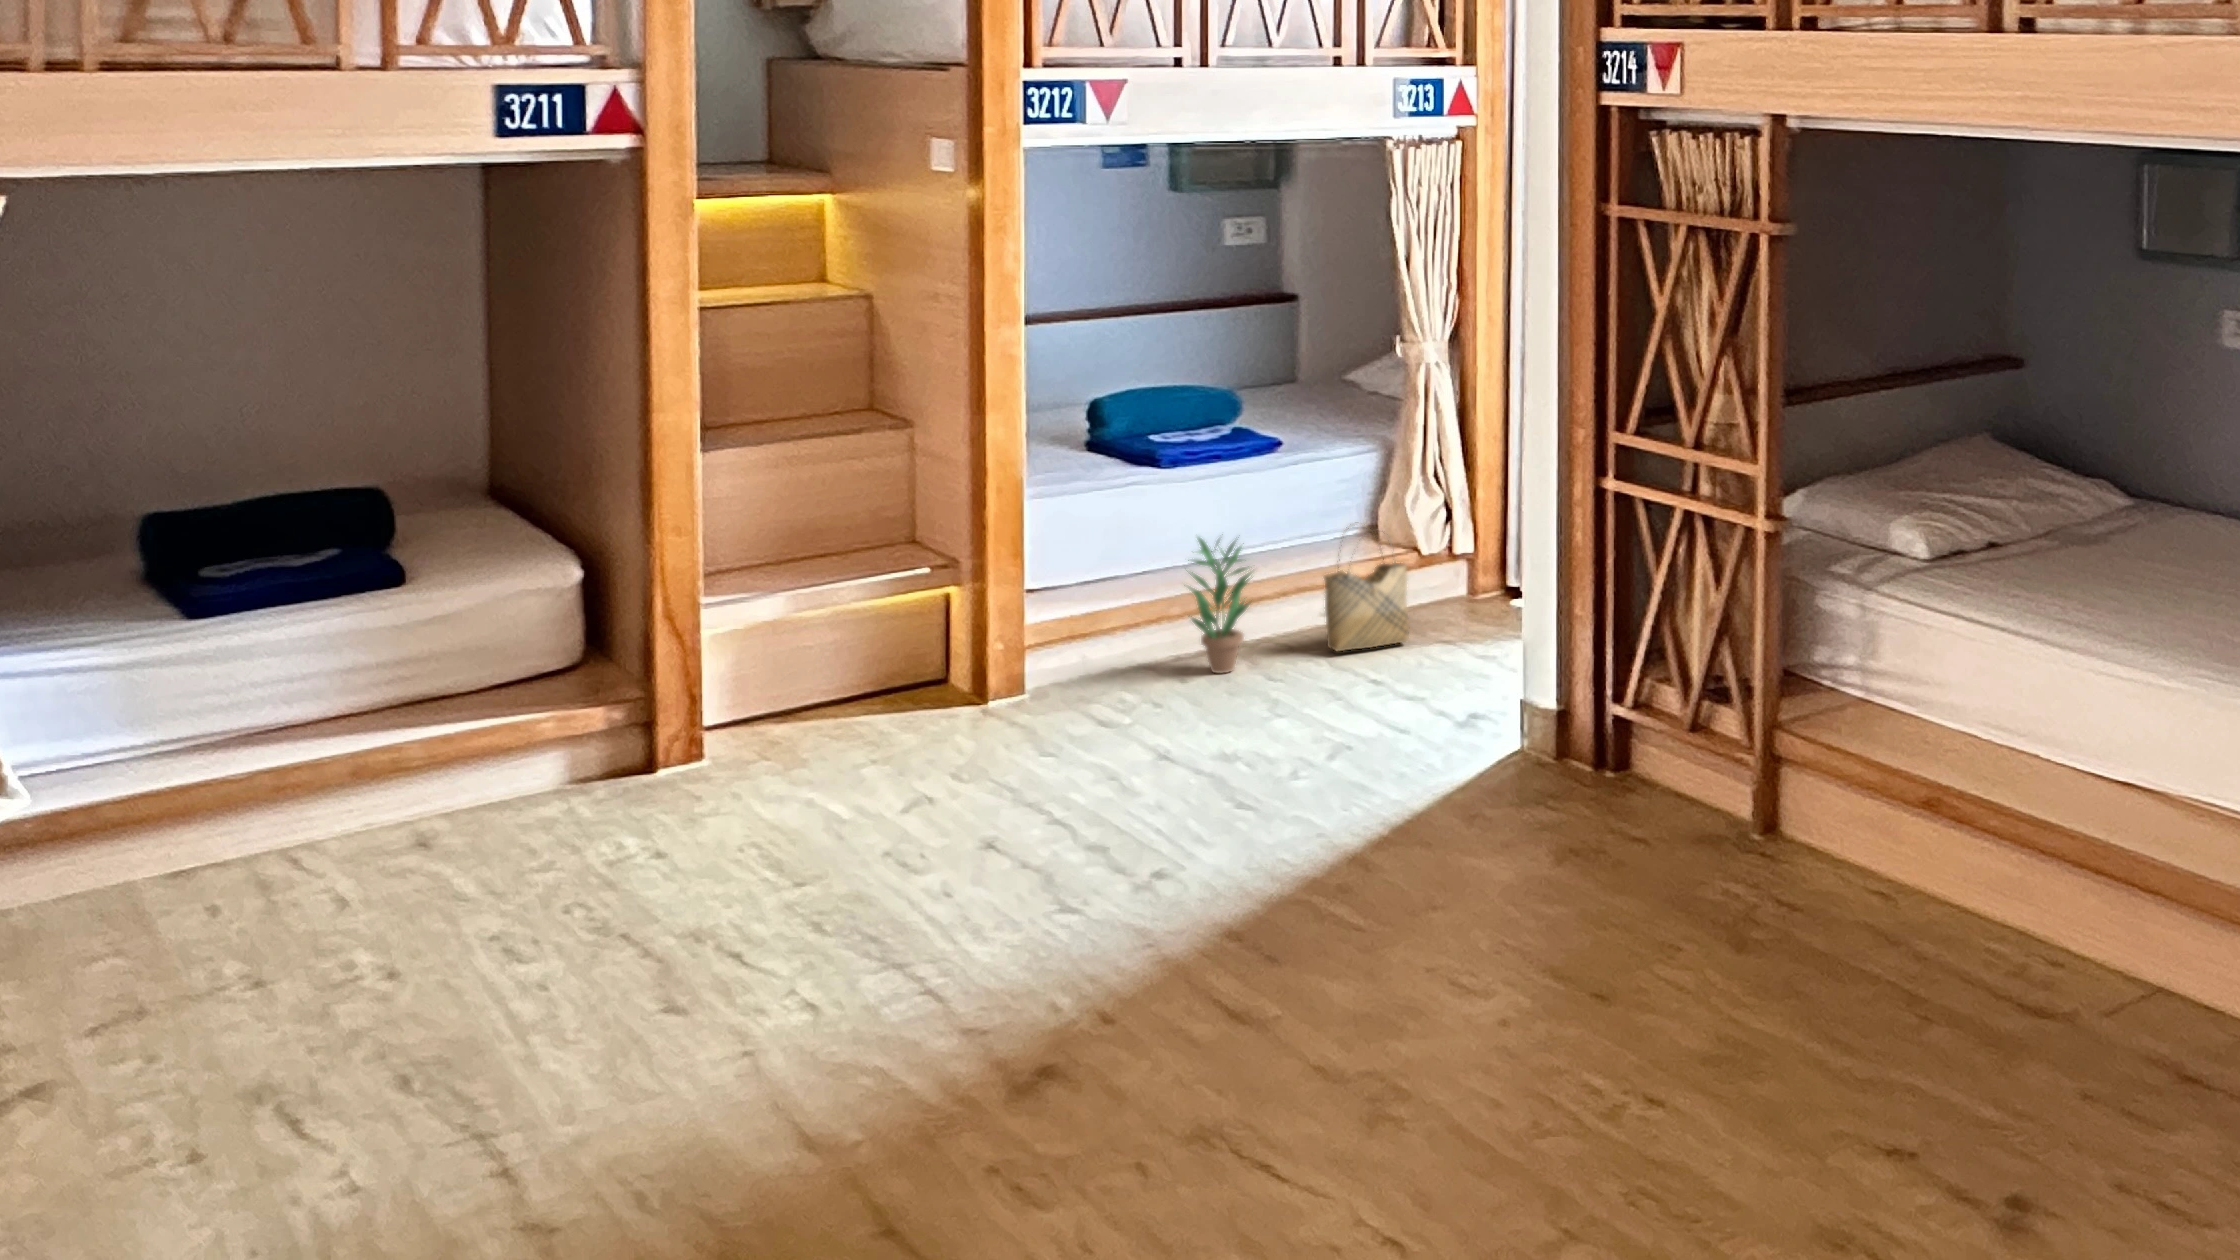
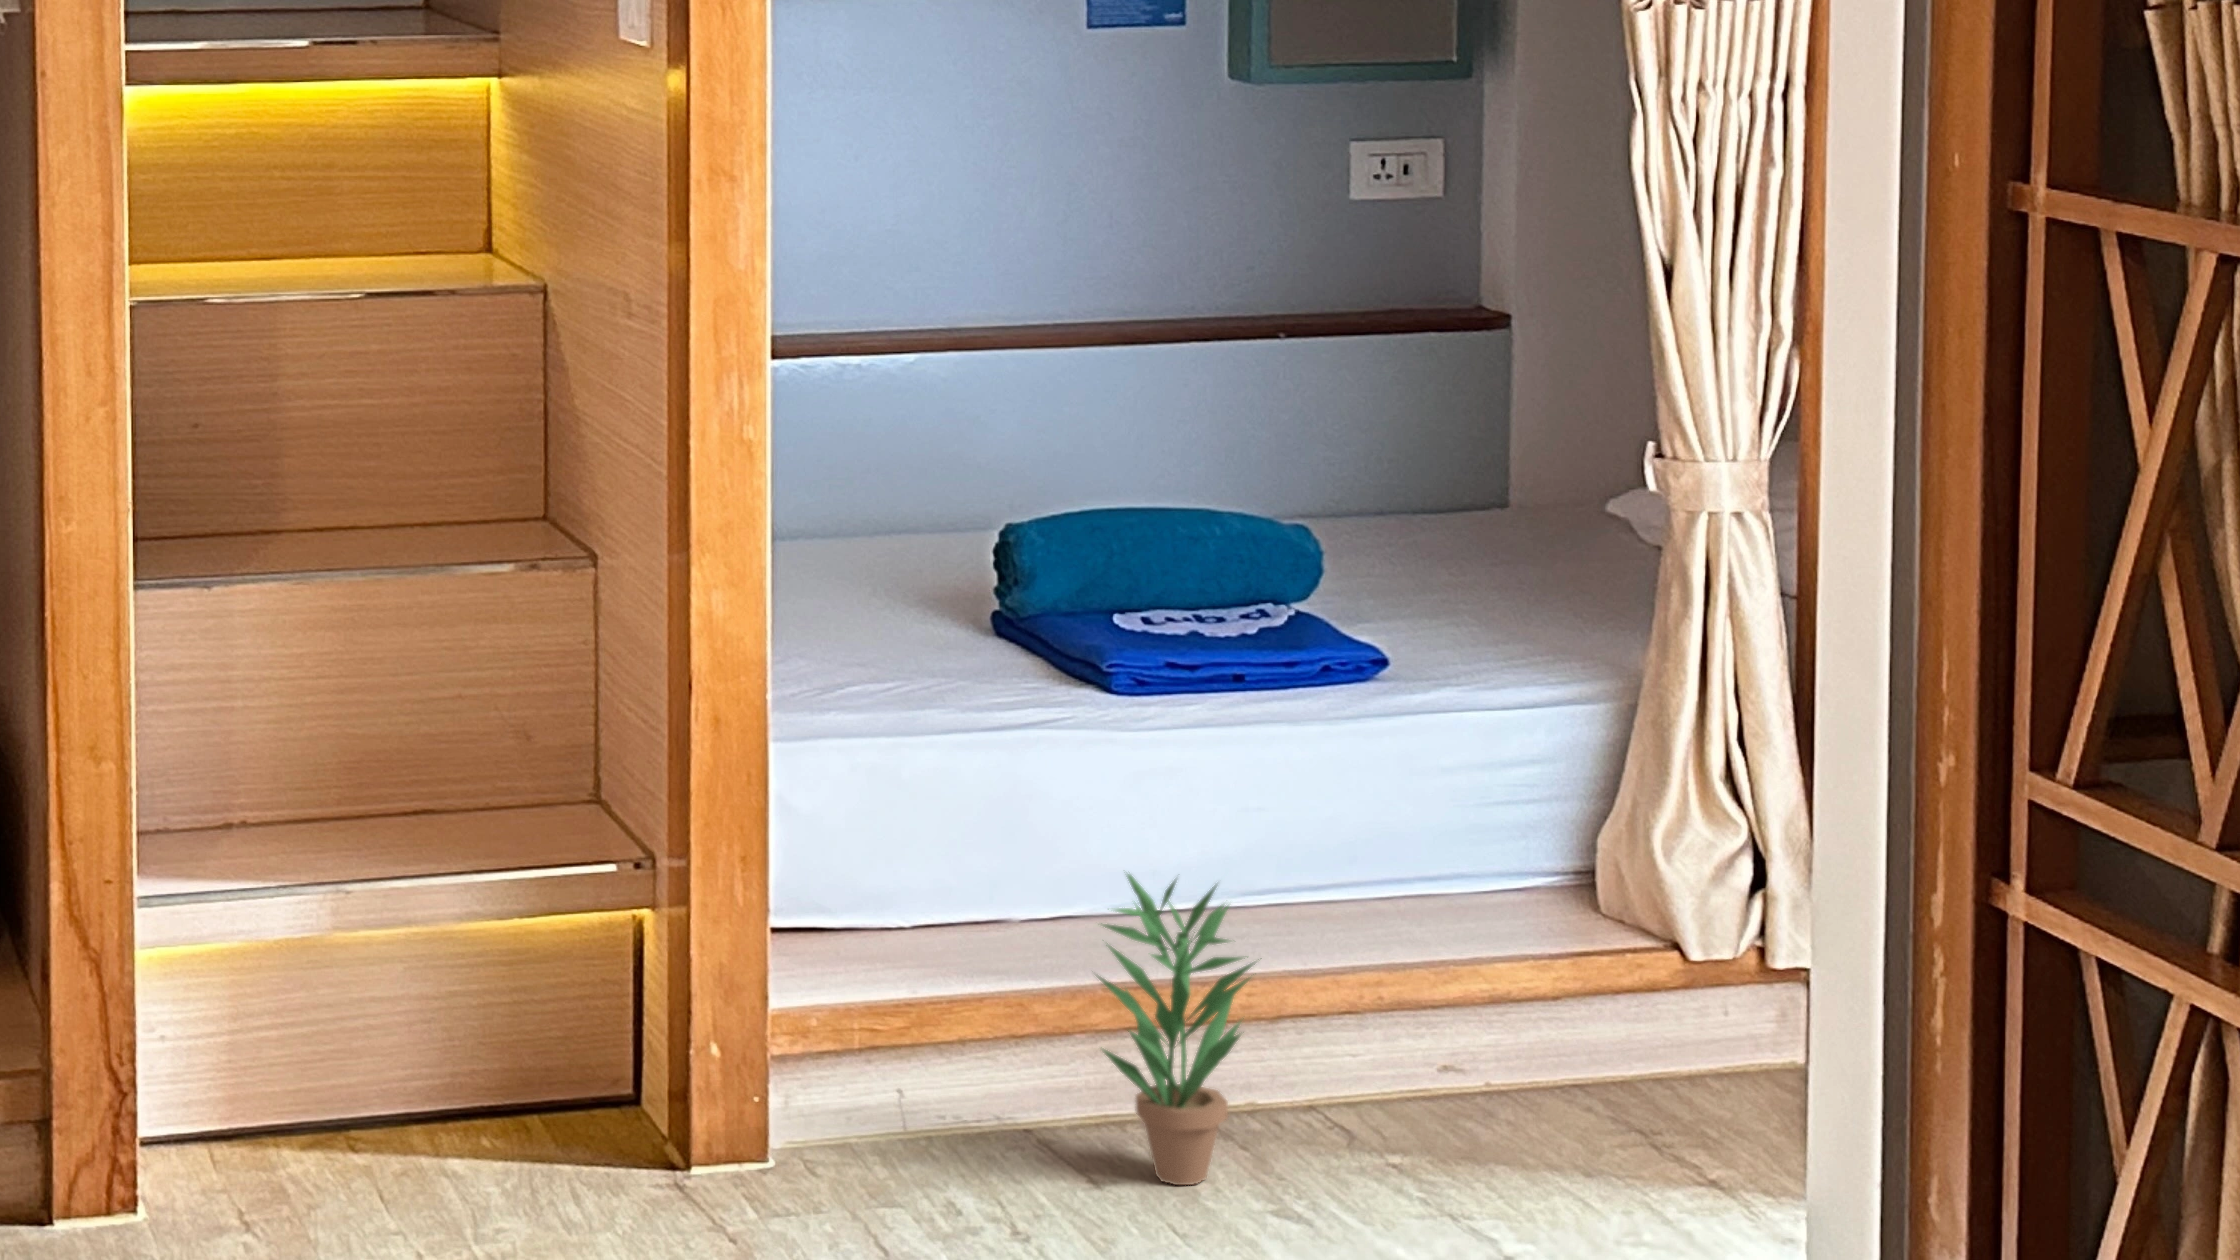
woven basket: present [1324,528,1409,651] -> none [1415,879,1619,1172]

